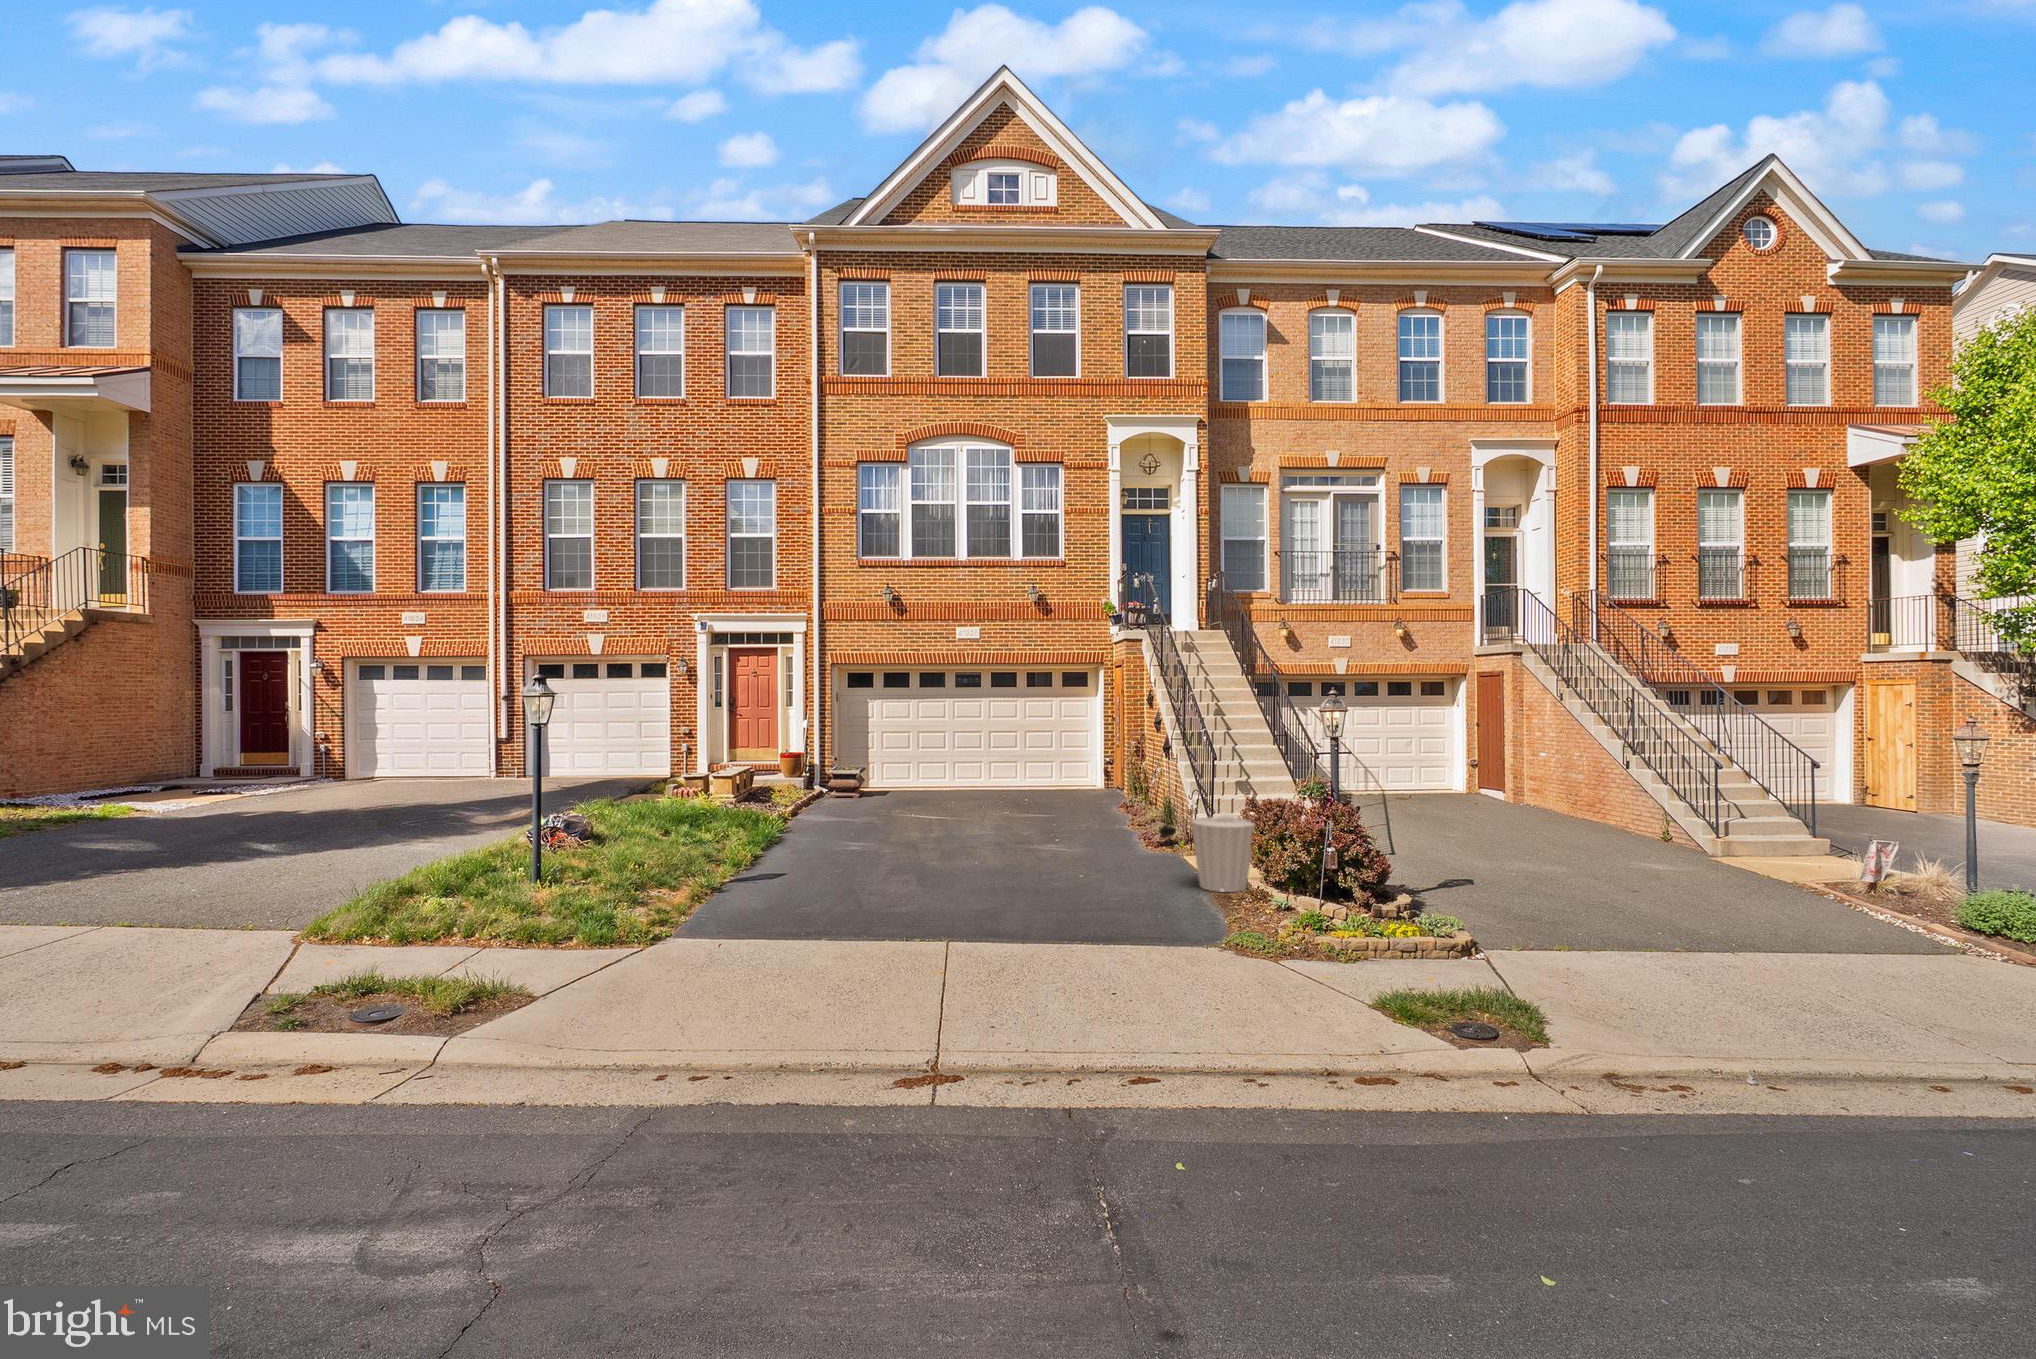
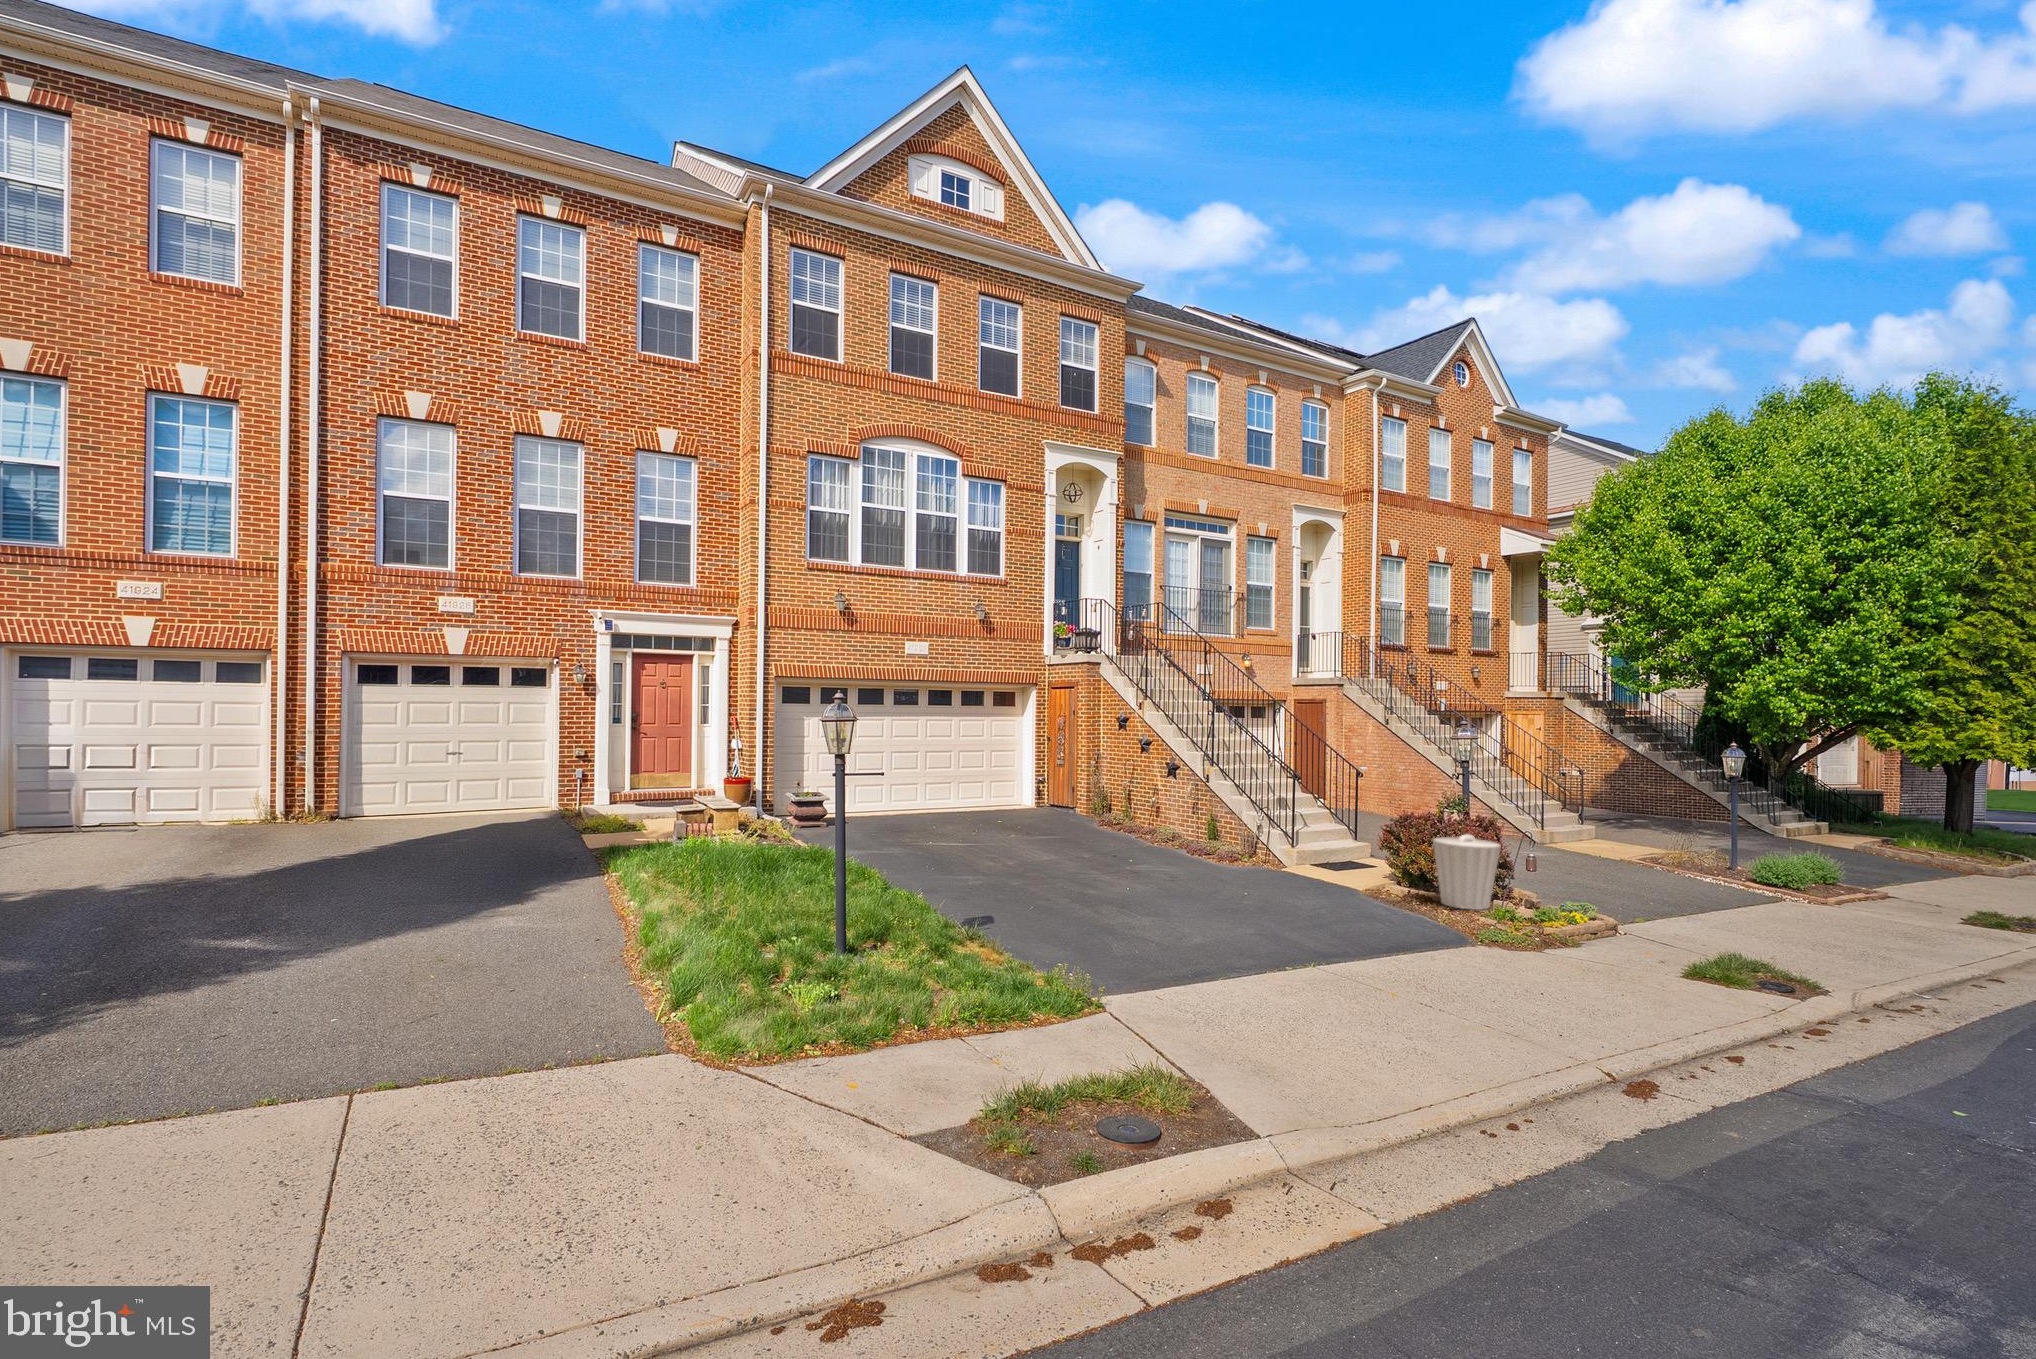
potted plant: present [1159,799,1176,846] -> none [1272,817,1297,866]

